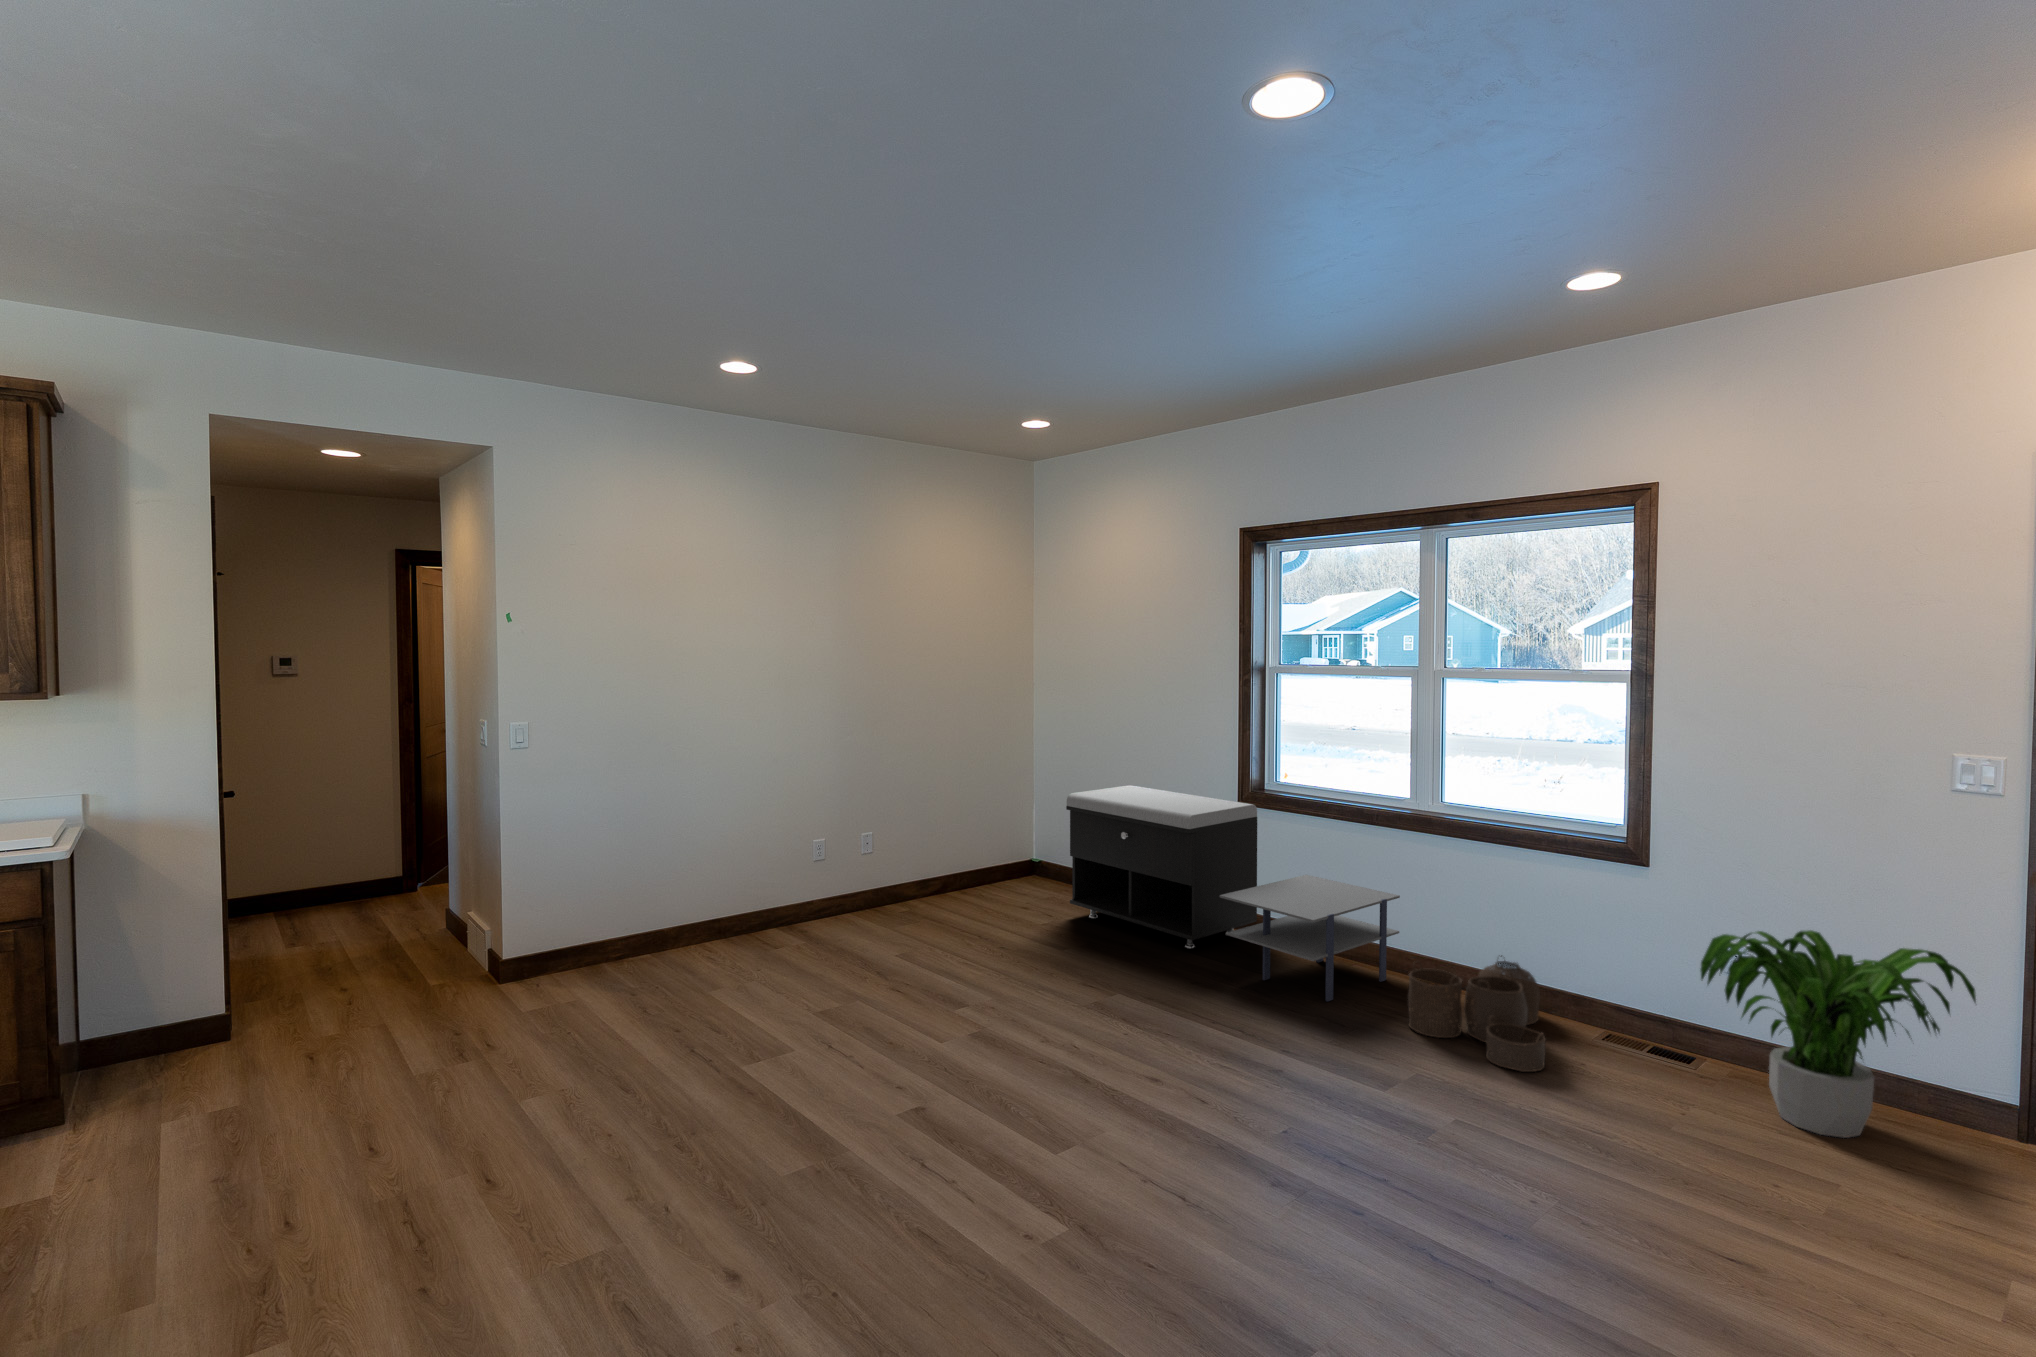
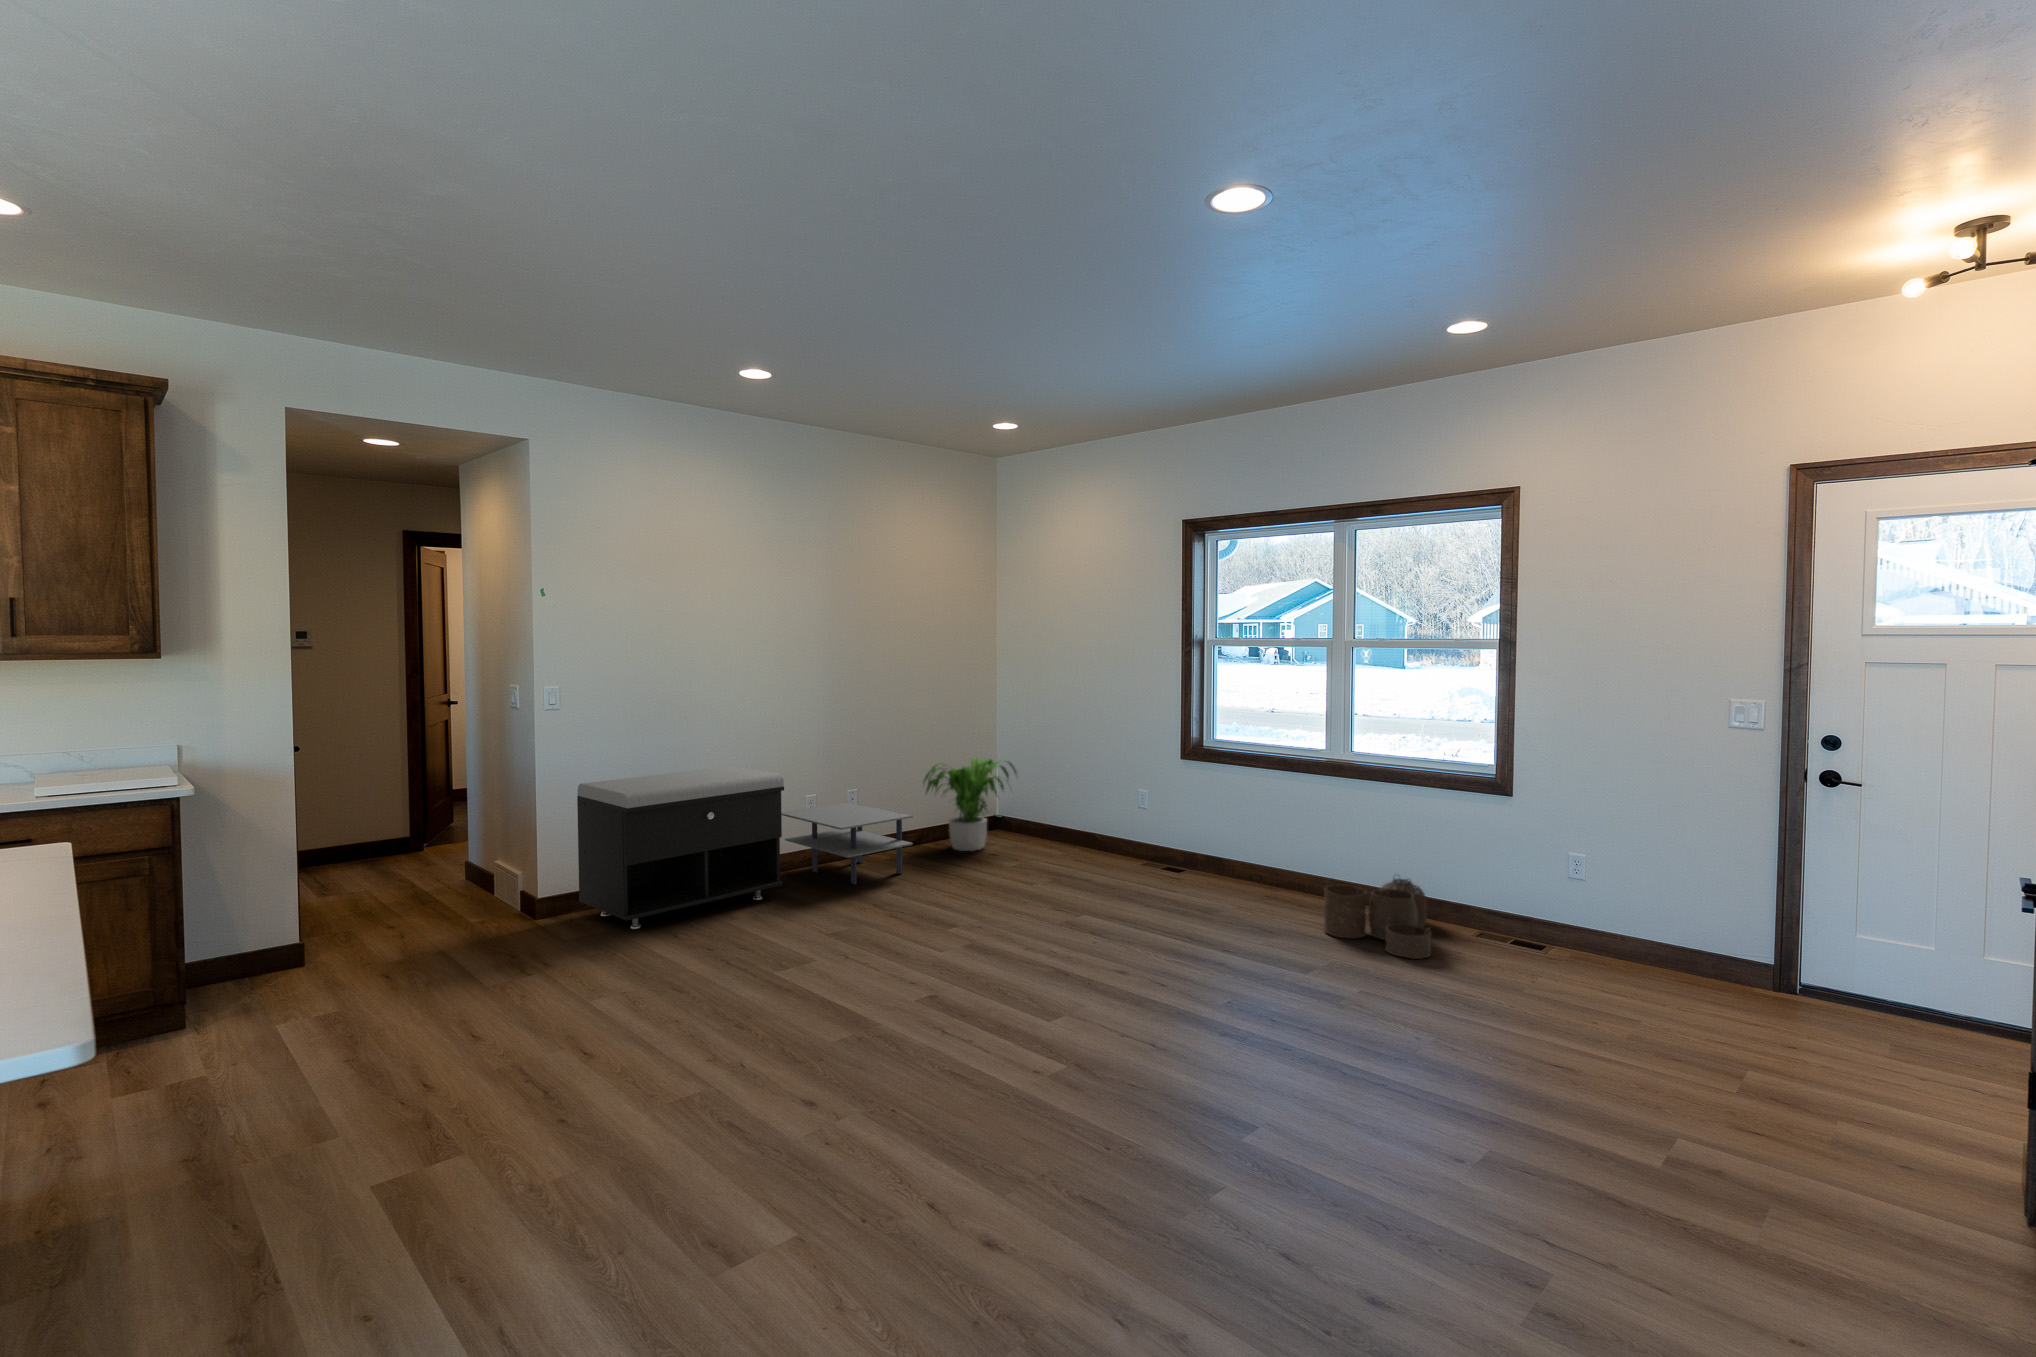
storage bench: present [1066,785,1257,949] -> present [577,766,784,929]
side table: present [1220,875,1400,1002] -> present [781,802,913,885]
potted plant: present [1700,930,1976,1138] -> present [924,758,1017,851]

